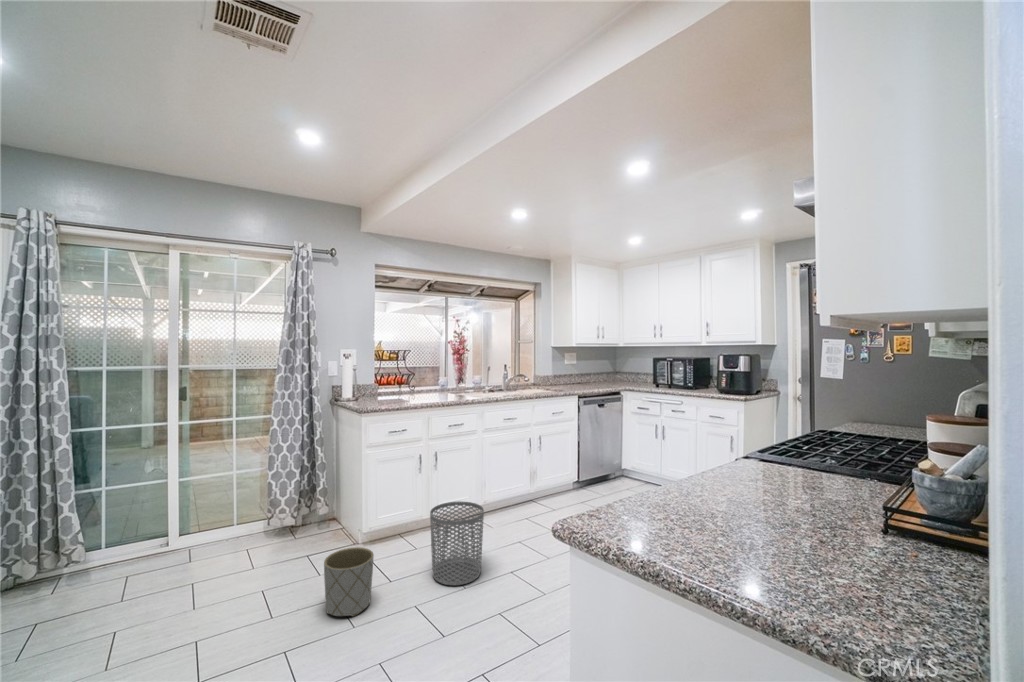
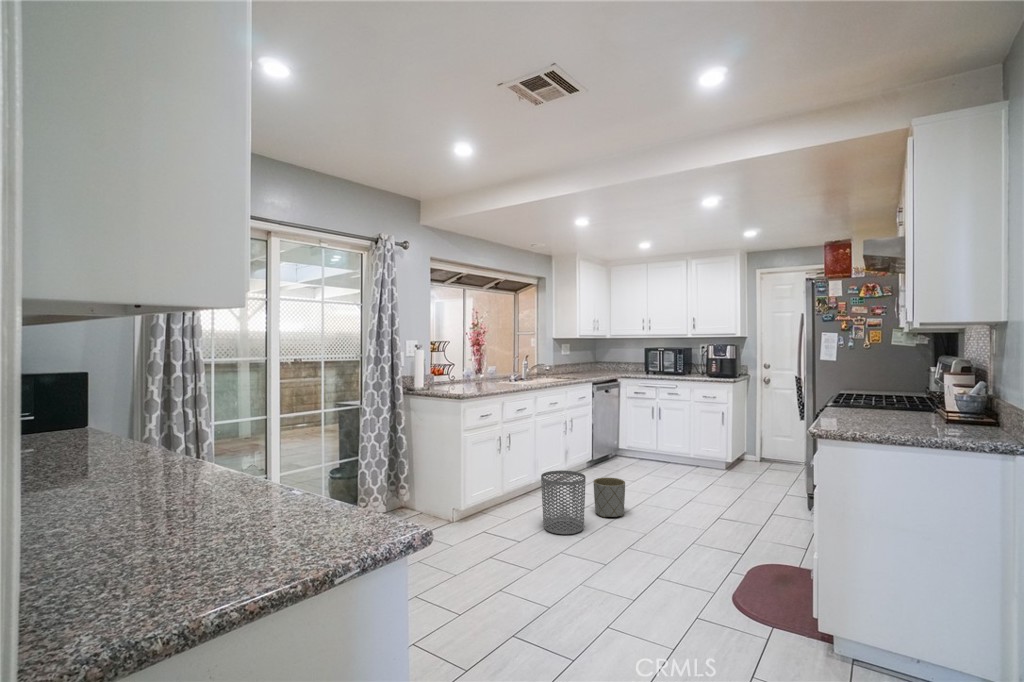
planter: present [324,547,374,616] -> present [593,478,625,518]

